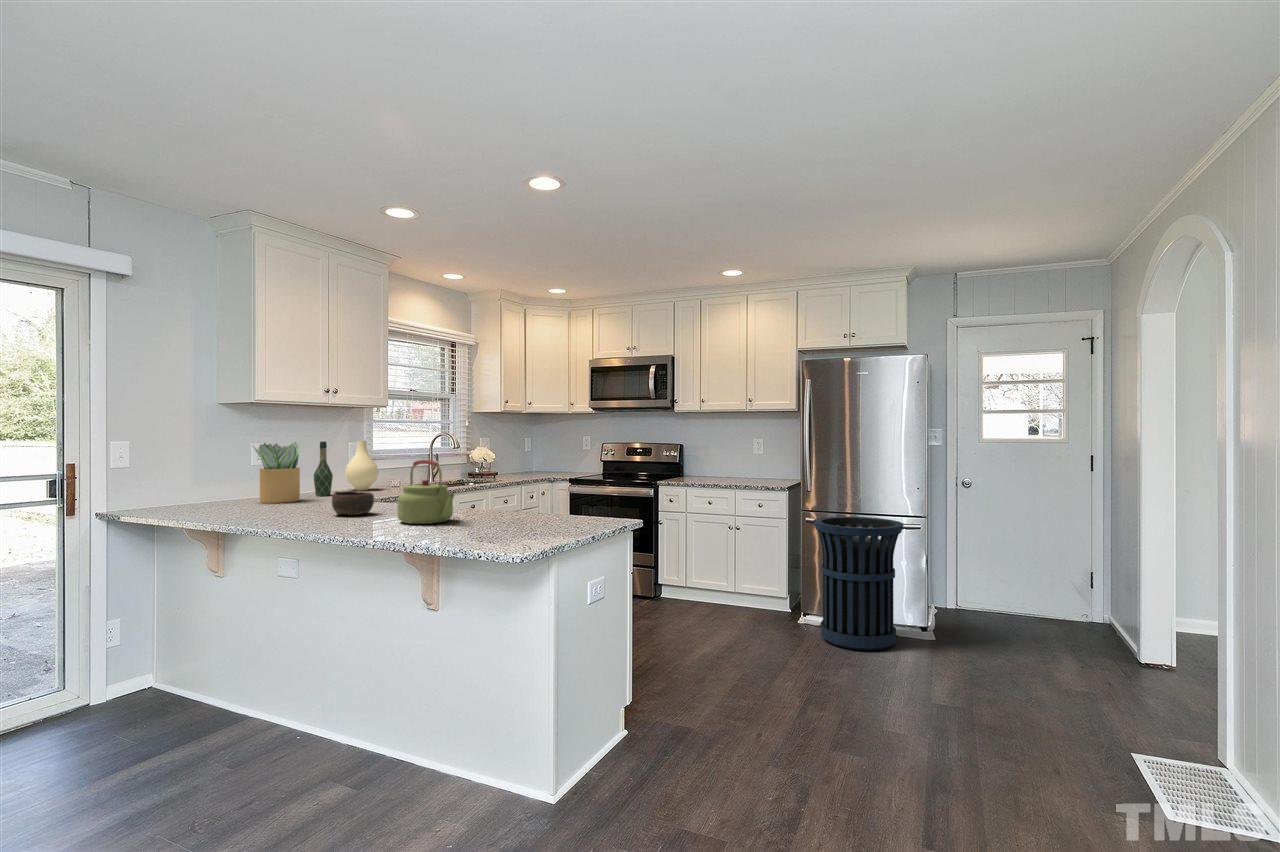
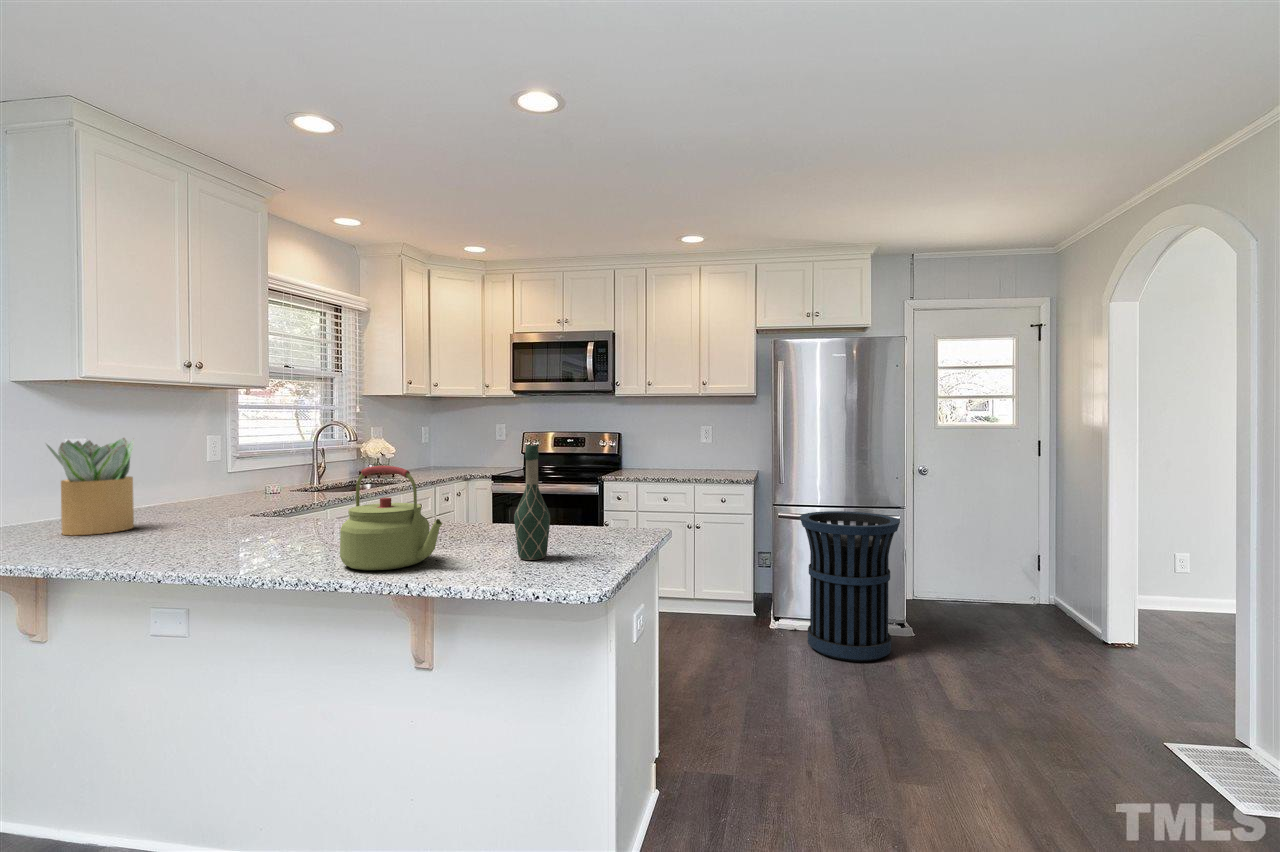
wine bottle: present [314,441,333,496] -> present [514,445,550,560]
vase: present [345,441,379,490] -> none [198,433,251,504]
bowl: present [332,491,374,515] -> none [210,516,283,557]

